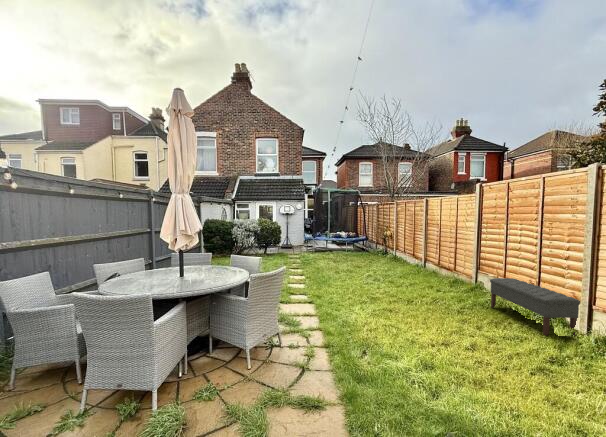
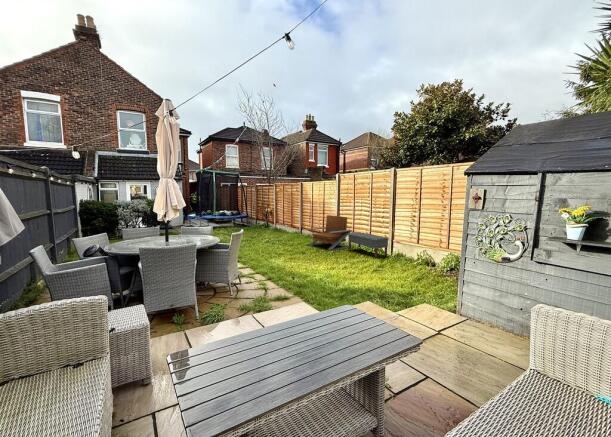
lounge chair: none [426,245,501,303] -> present [310,215,352,251]

